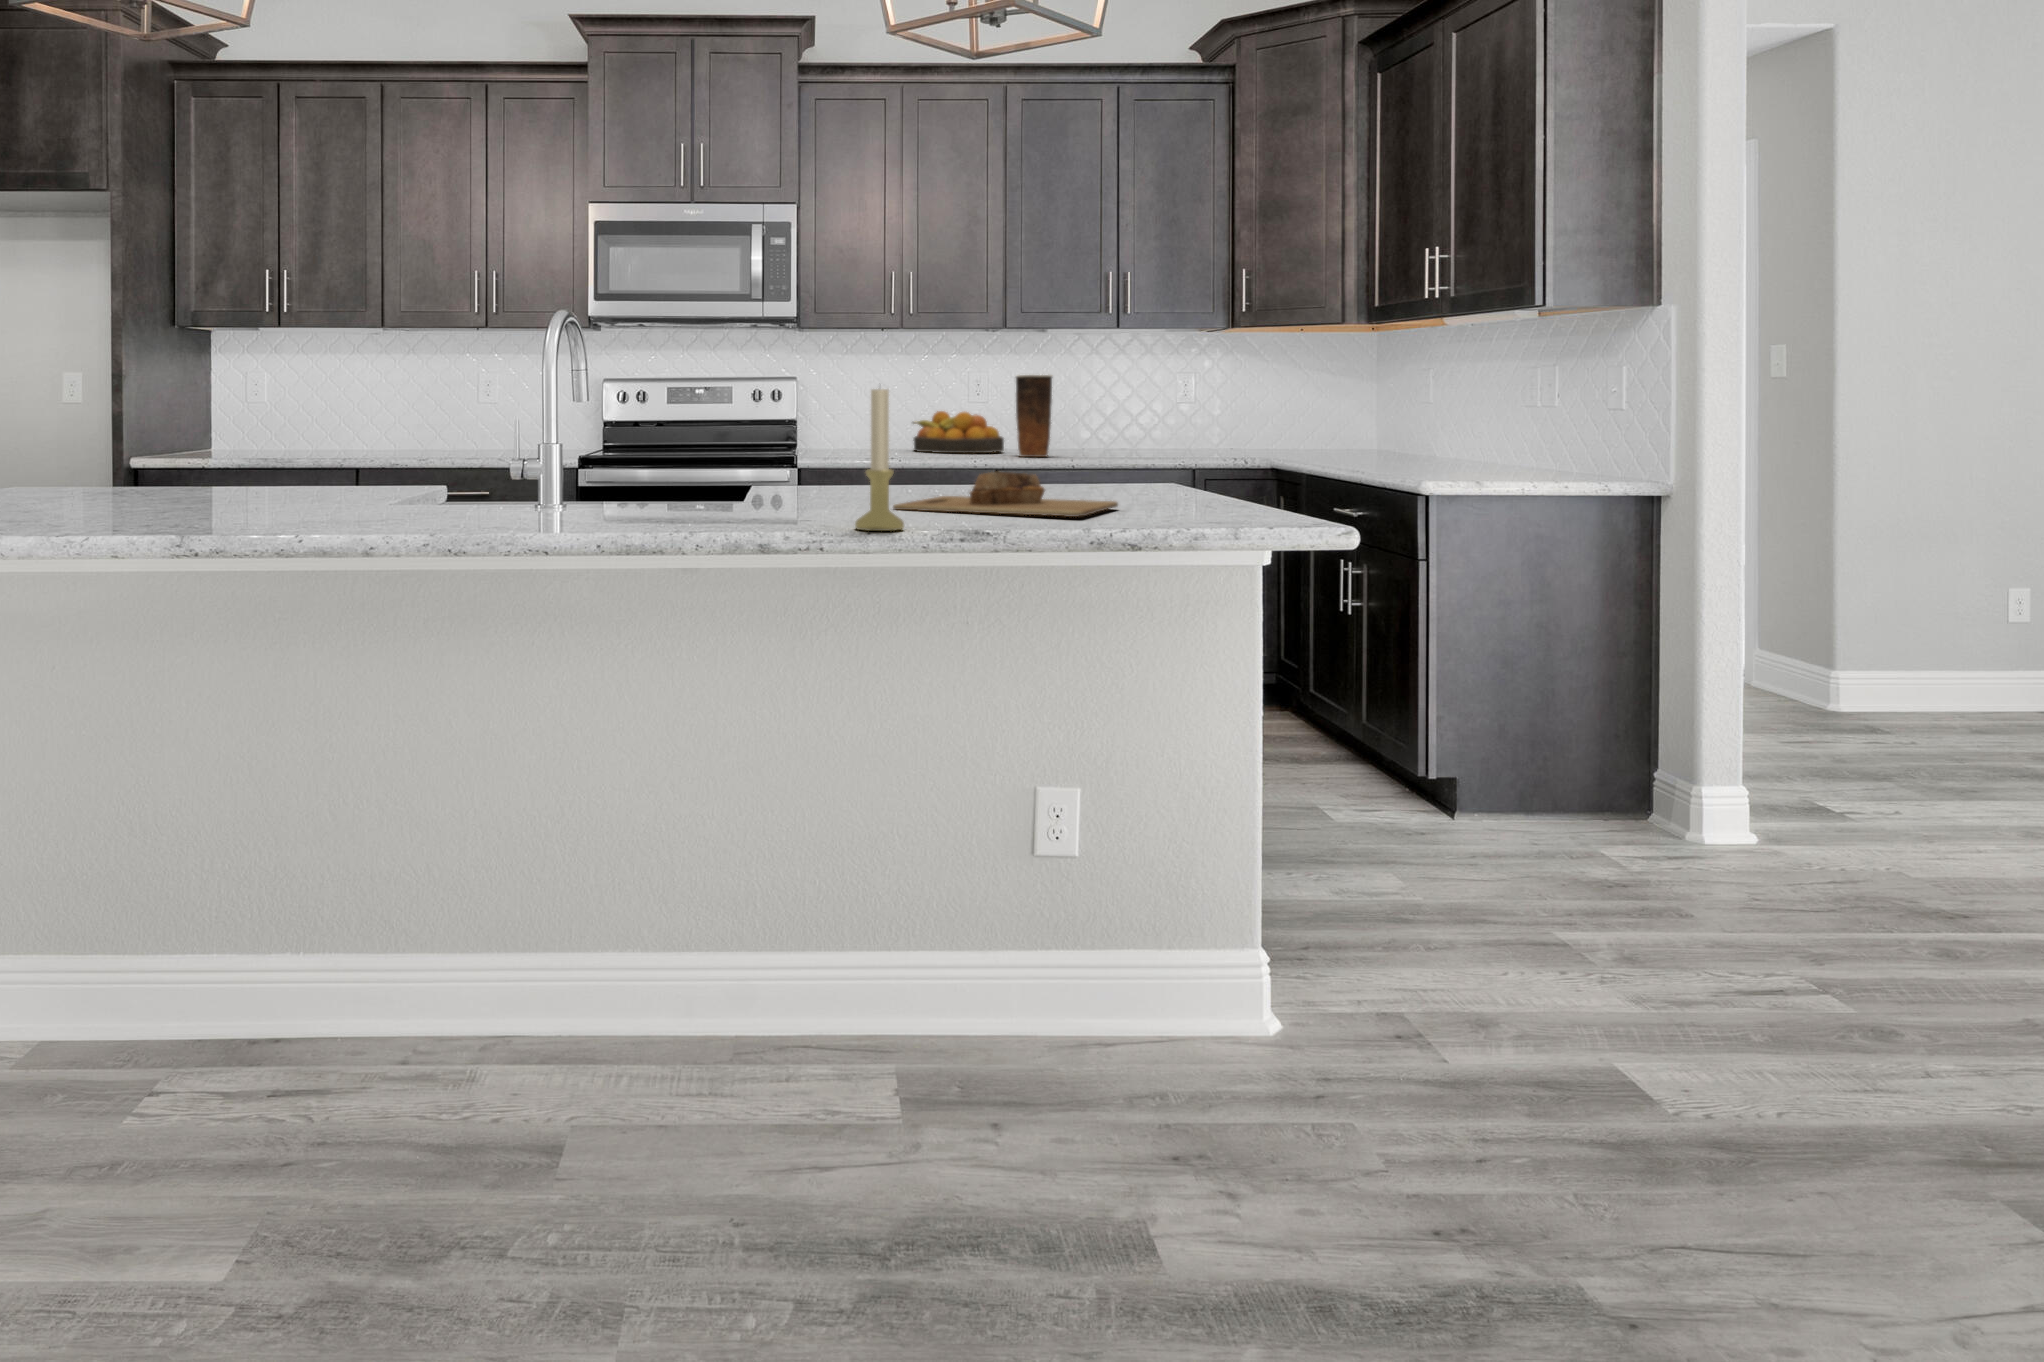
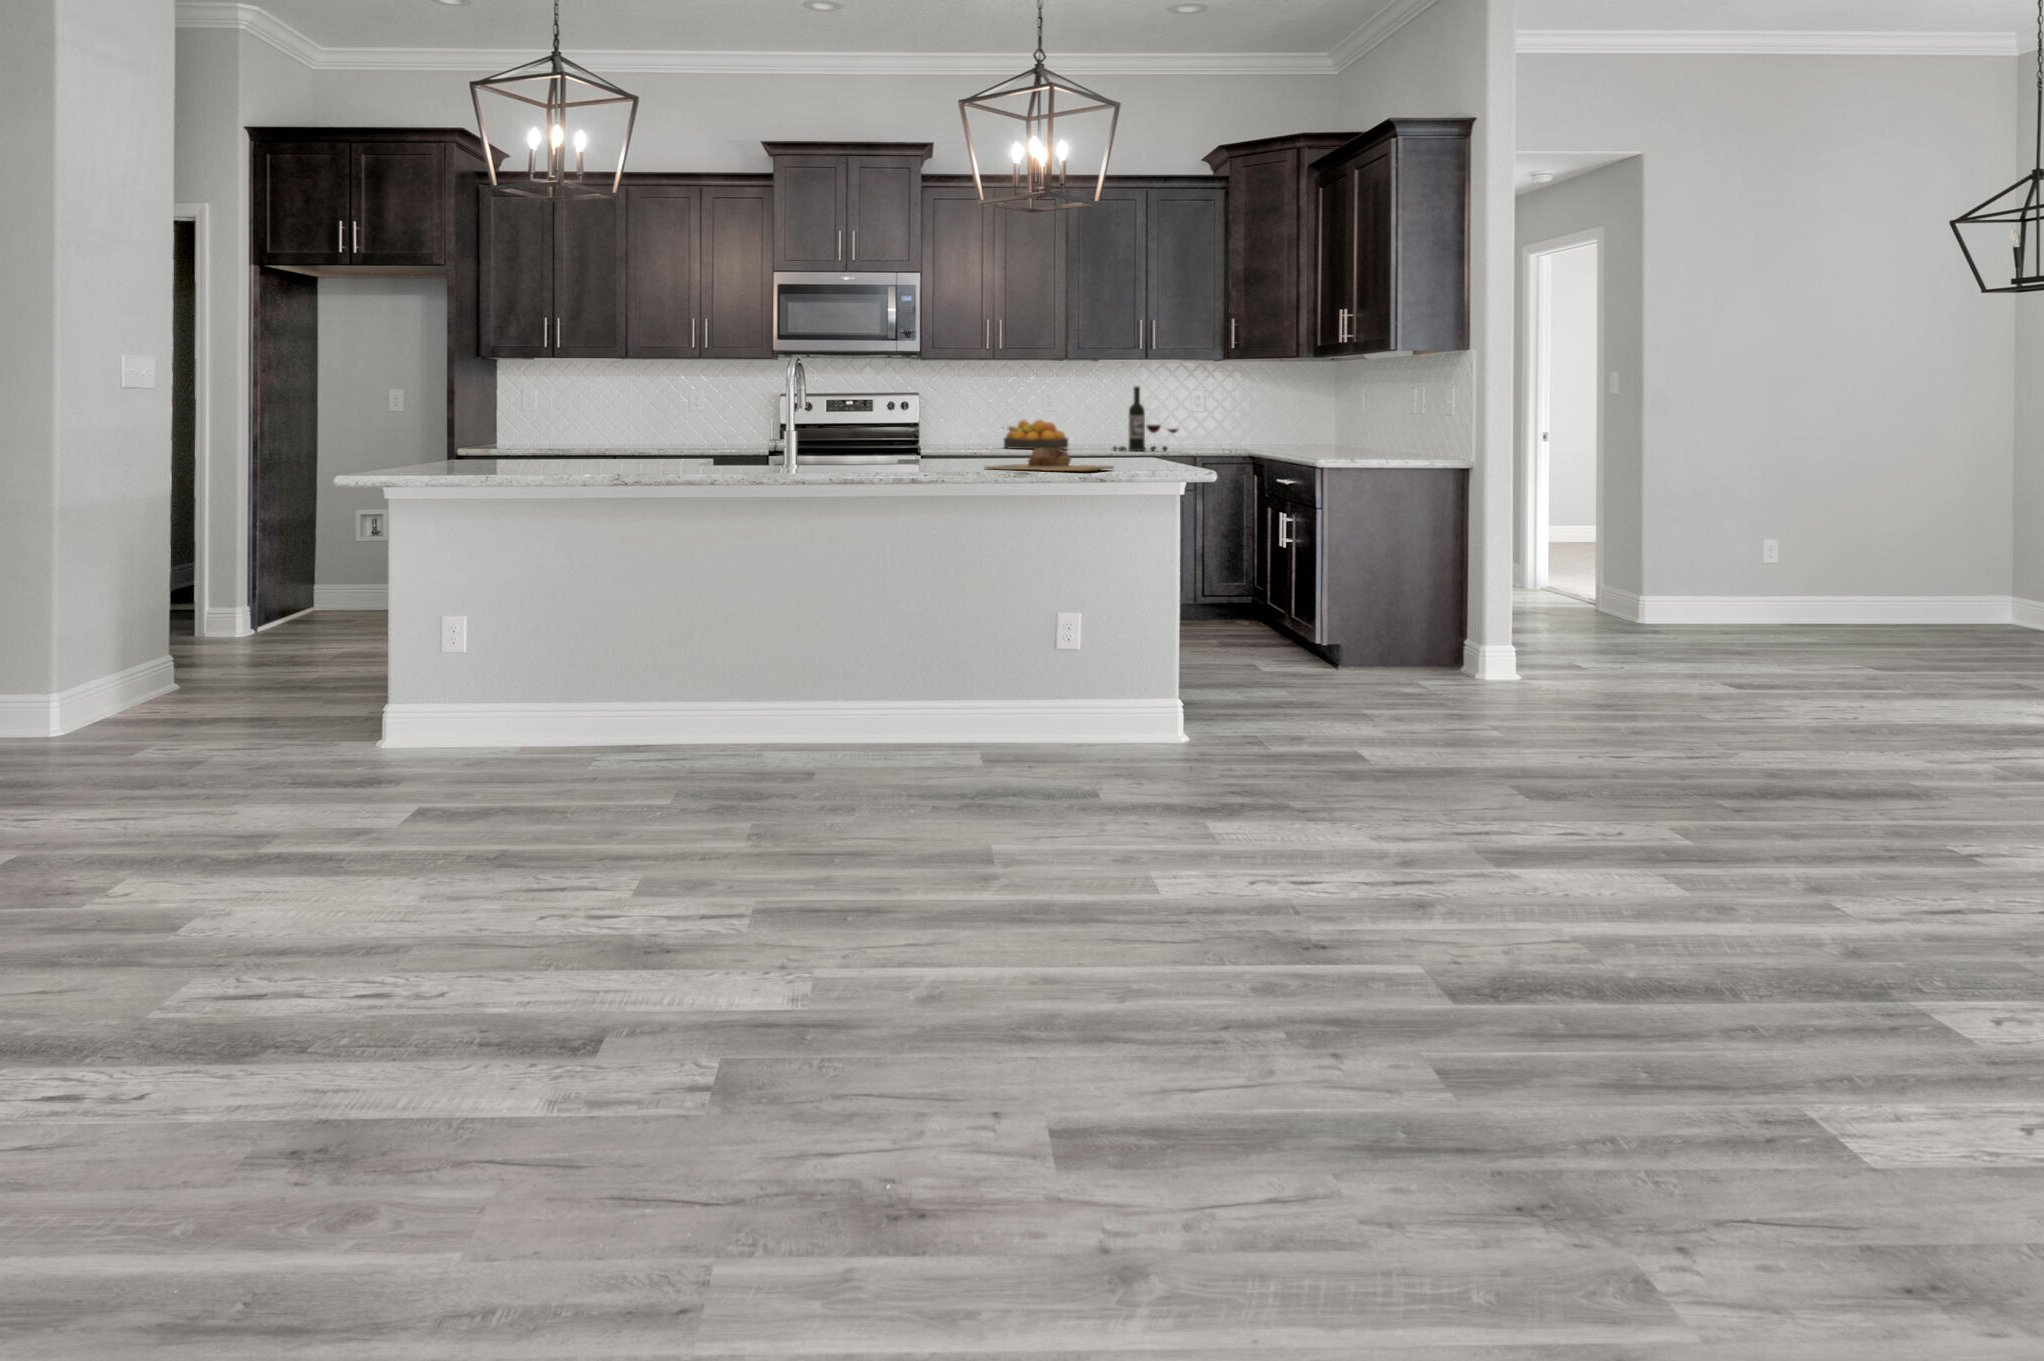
wine bottle: none [1066,365,1162,456] -> present [1113,386,1178,451]
vase: present [1016,375,1052,457] -> none [1075,393,1101,451]
candle holder: present [855,389,904,531] -> none [963,397,989,475]

